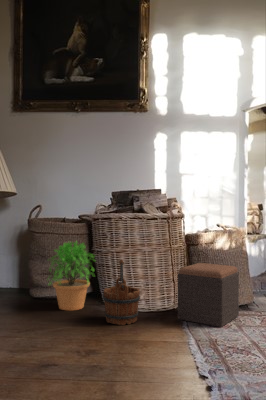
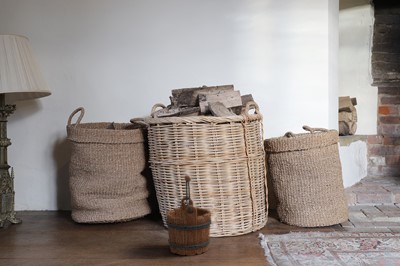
potted plant: present [49,242,94,310] -> none [90,151,157,238]
footstool: present [178,263,239,327] -> none [258,176,332,255]

